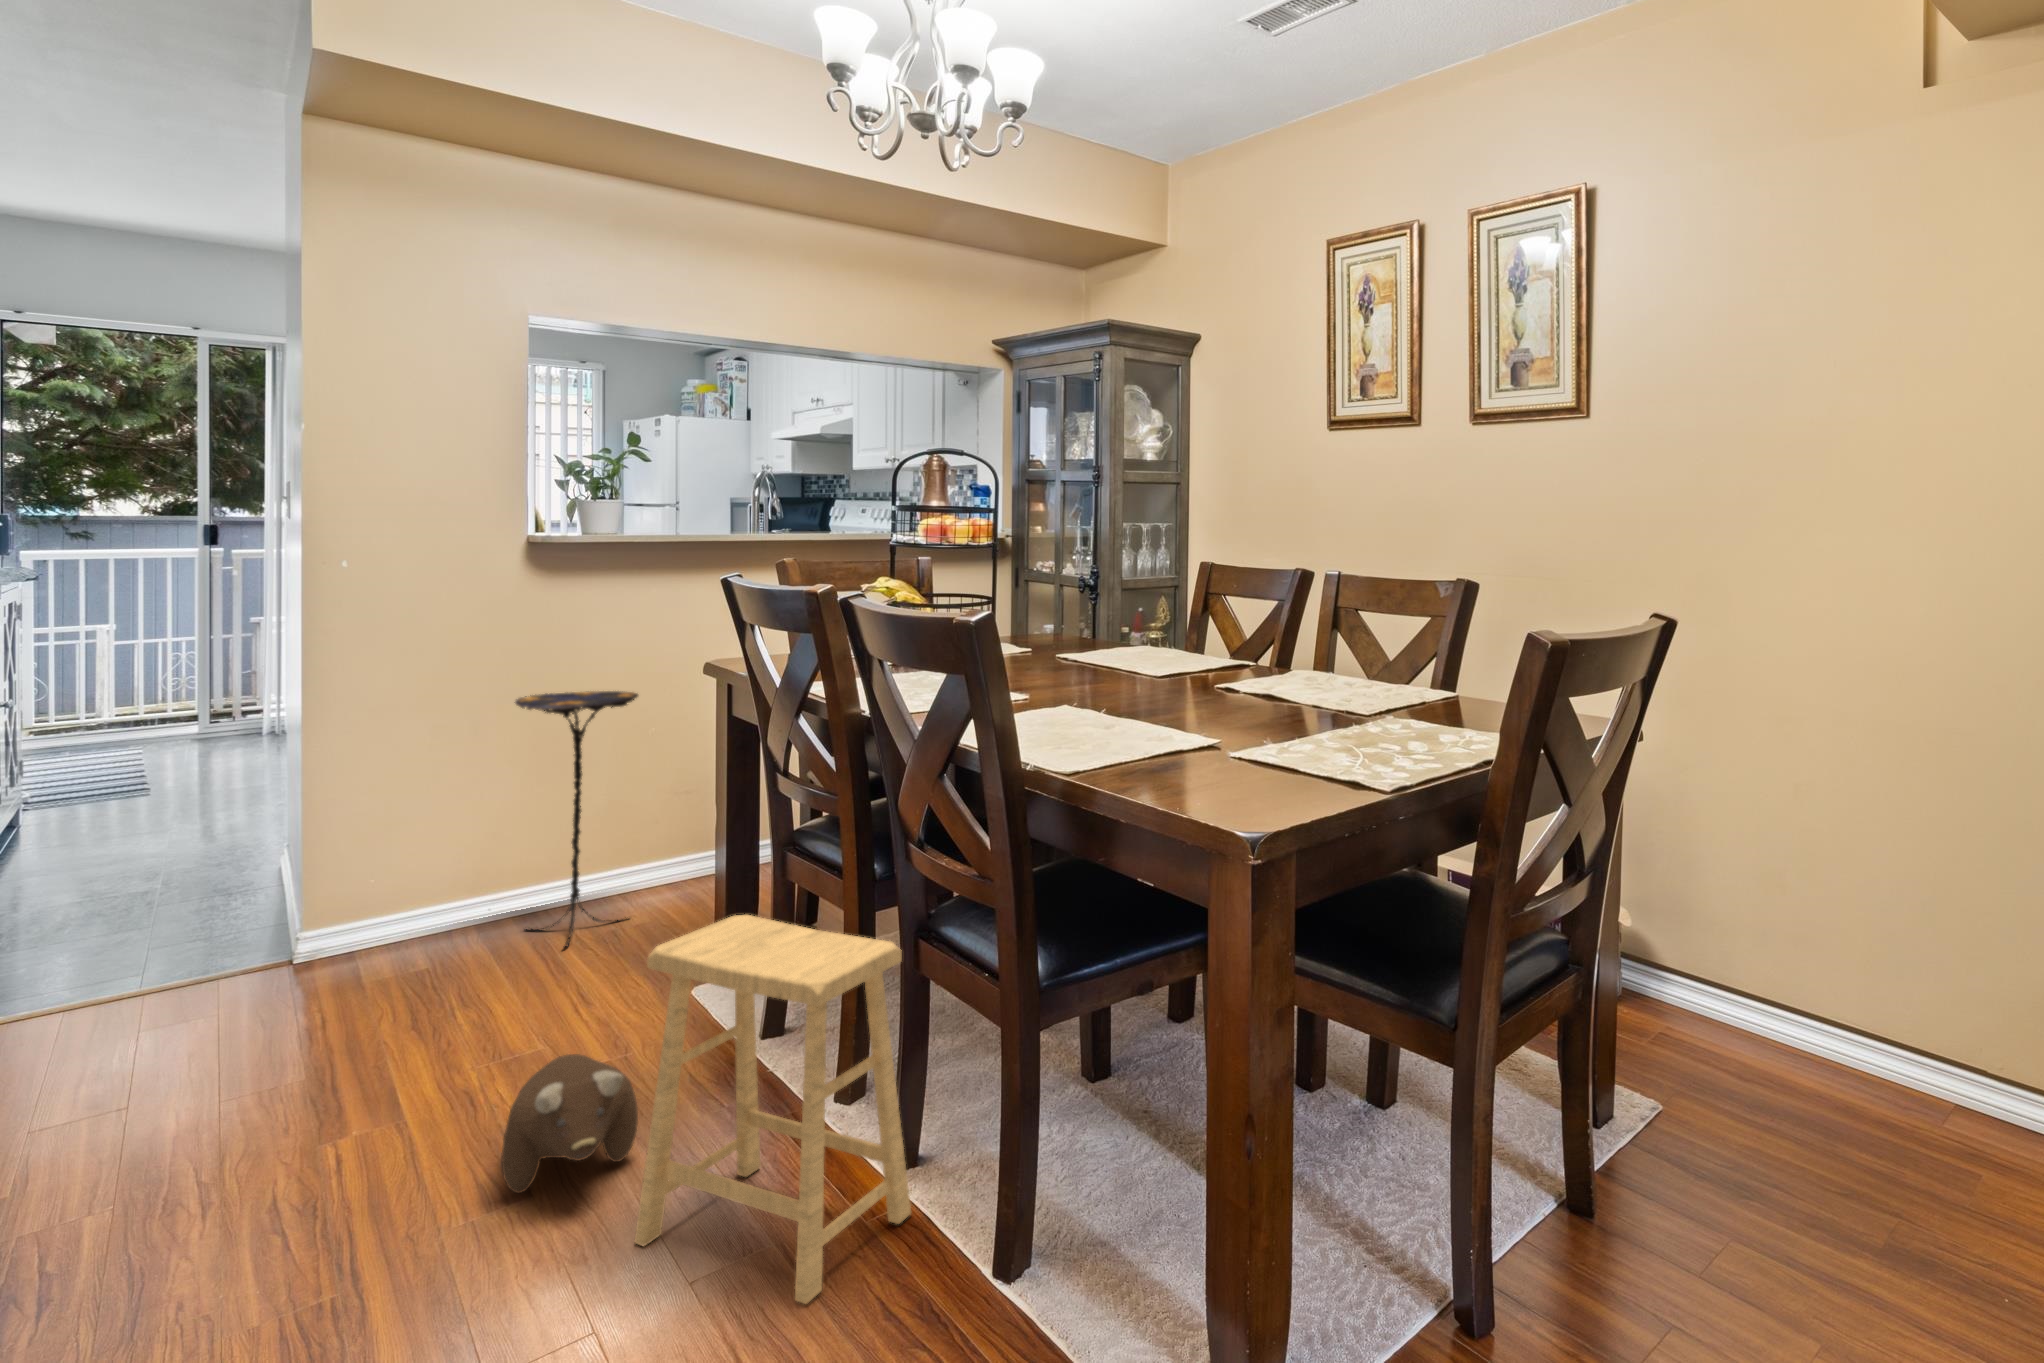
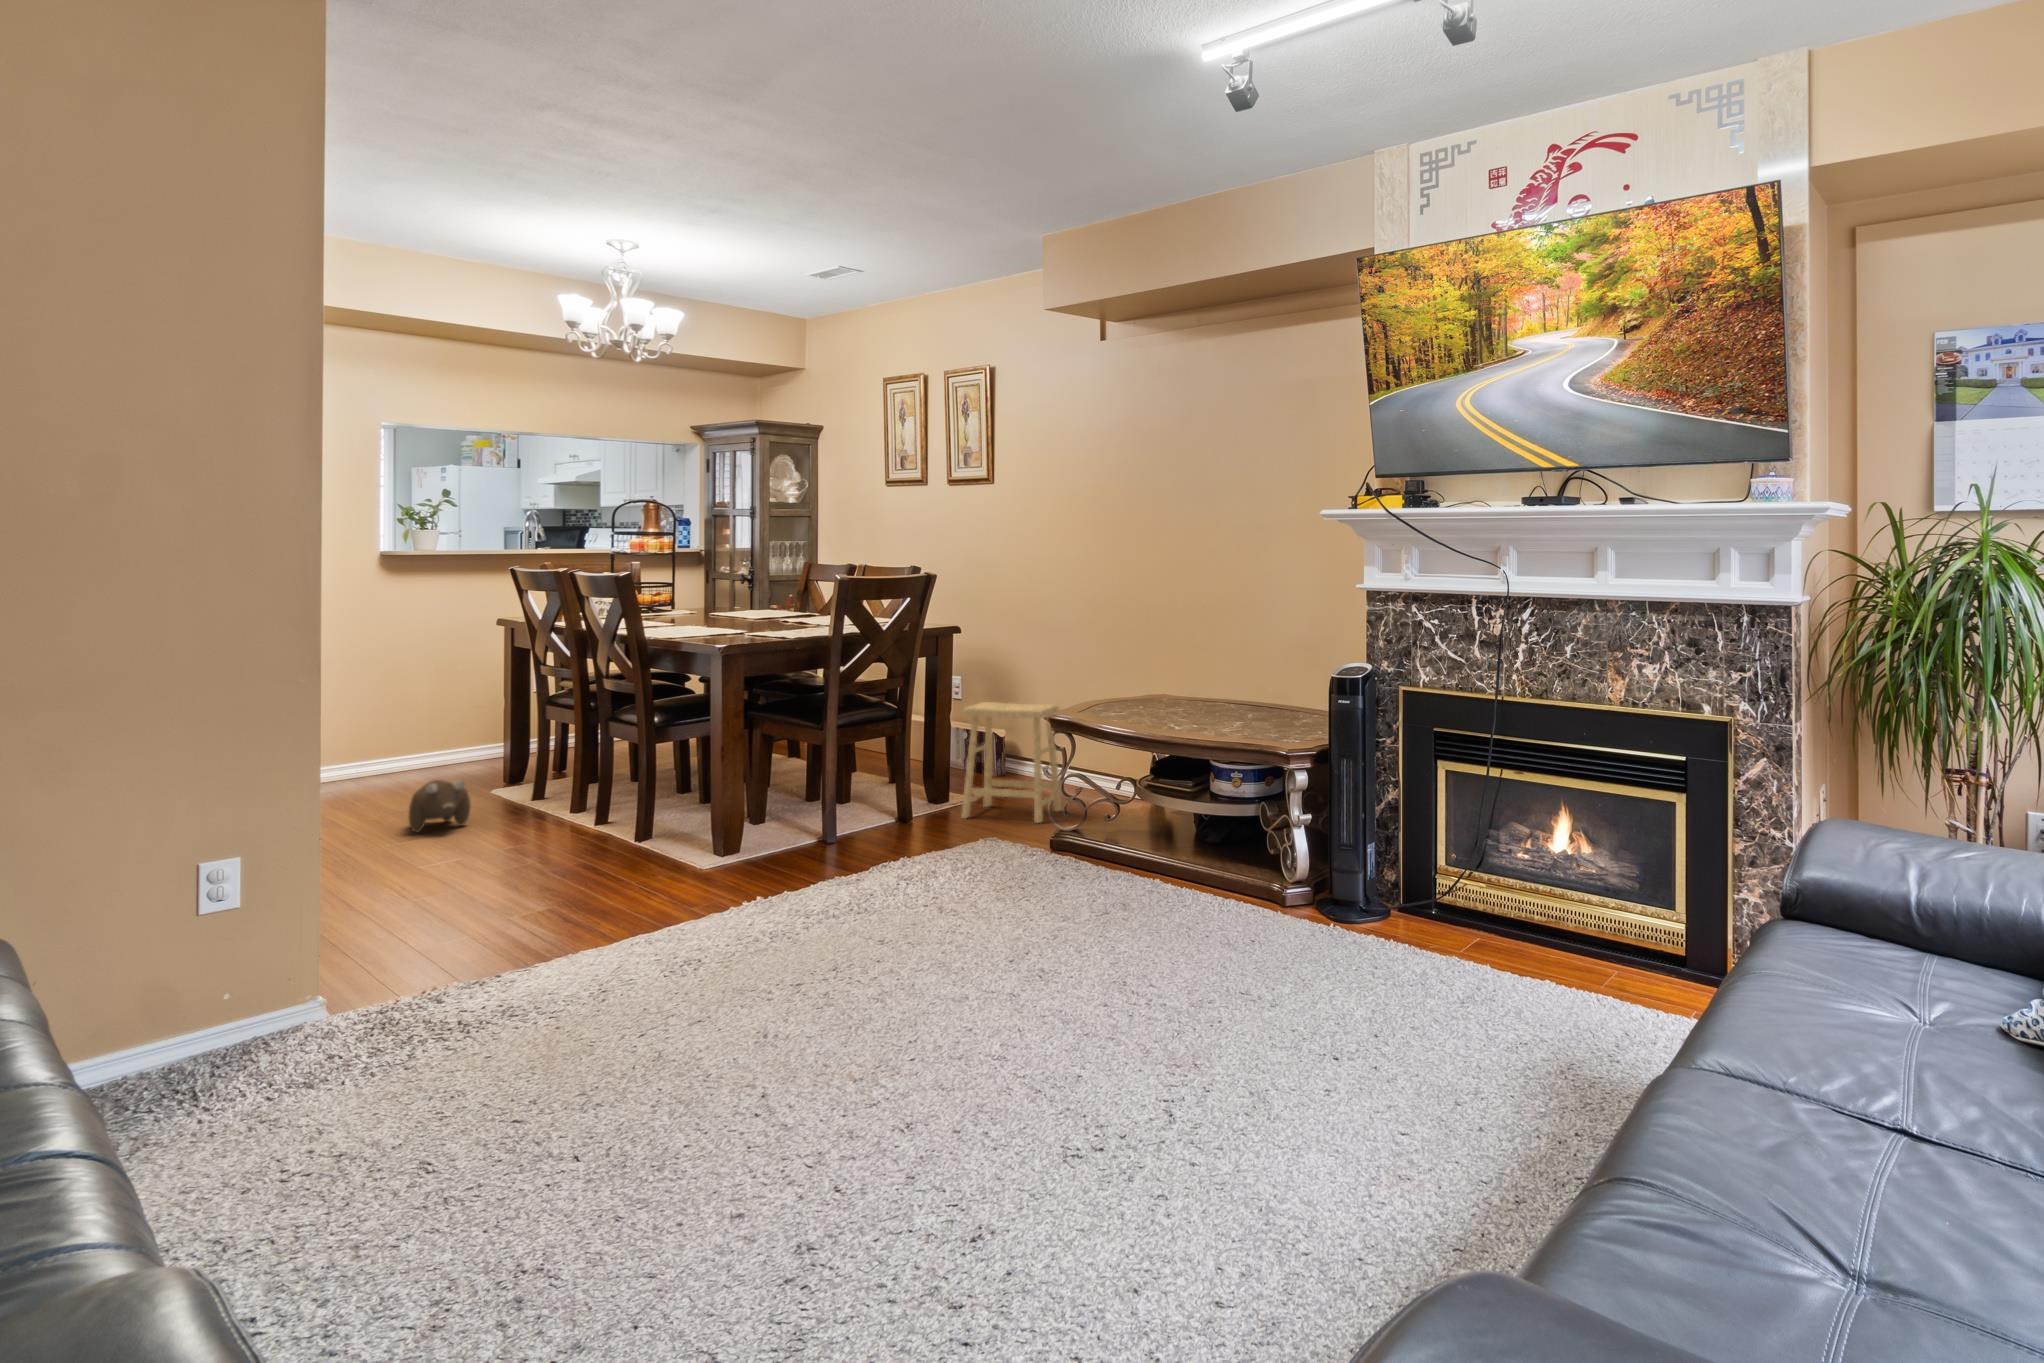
side table: present [515,691,638,947] -> none [381,640,456,779]
footstool: present [635,915,911,1304] -> present [961,702,1062,823]

